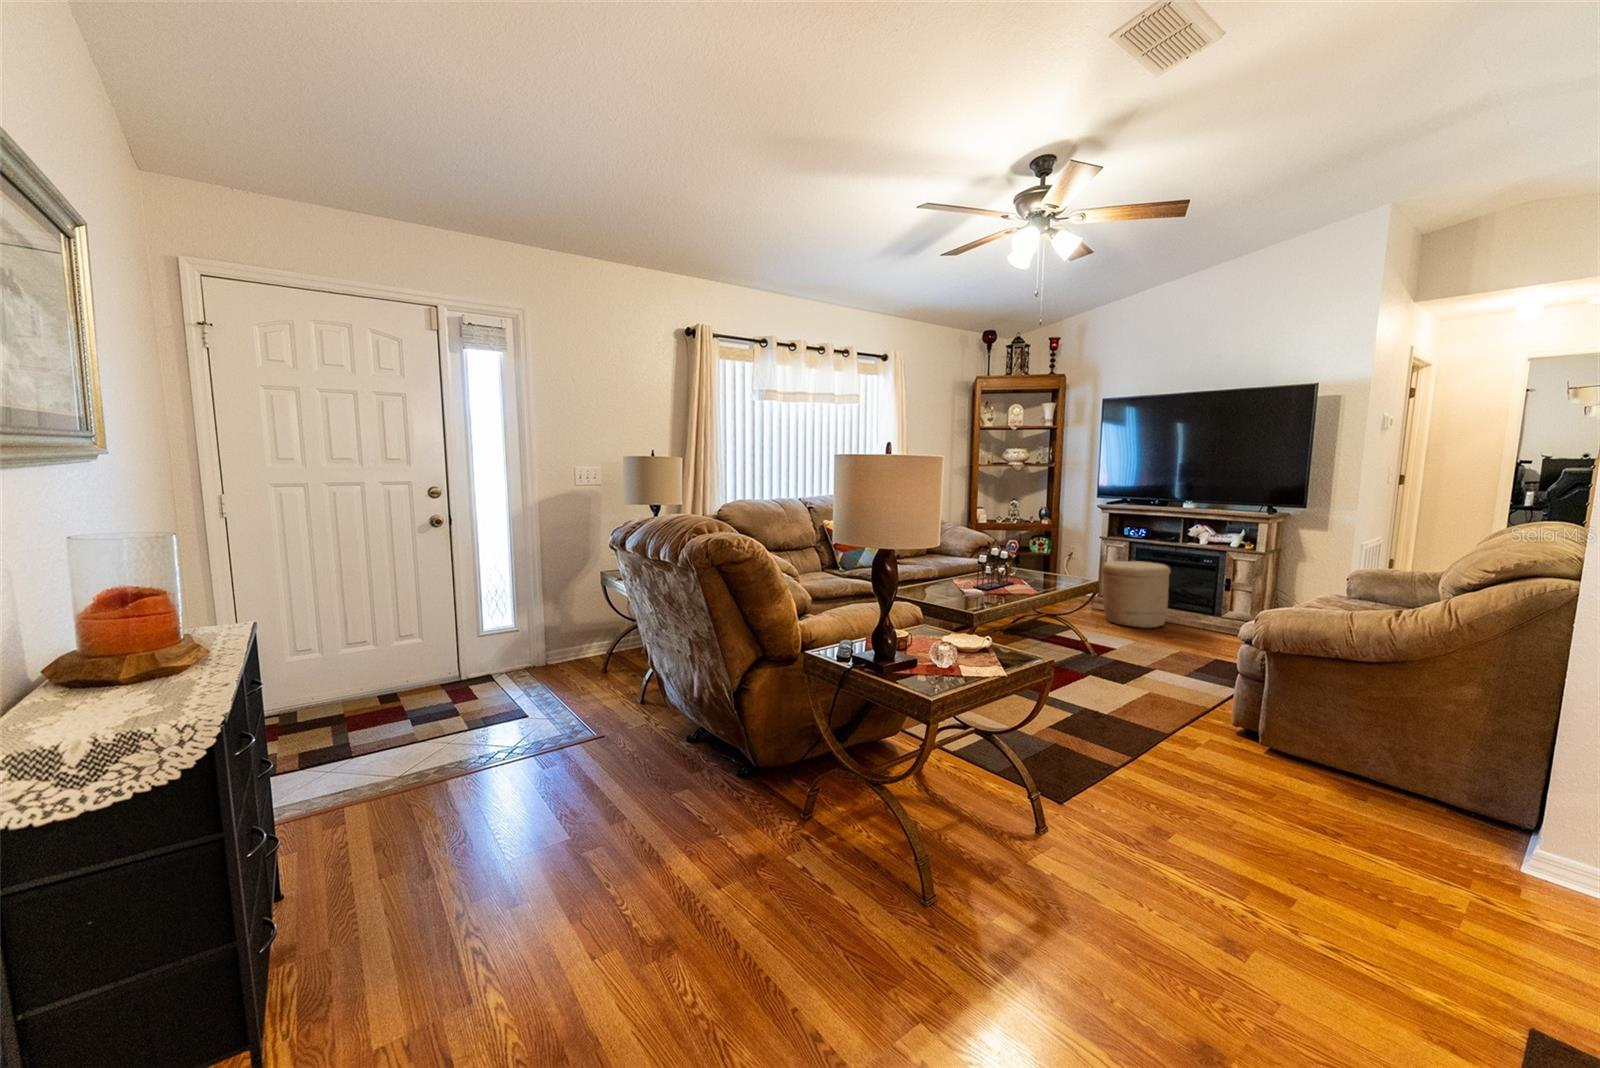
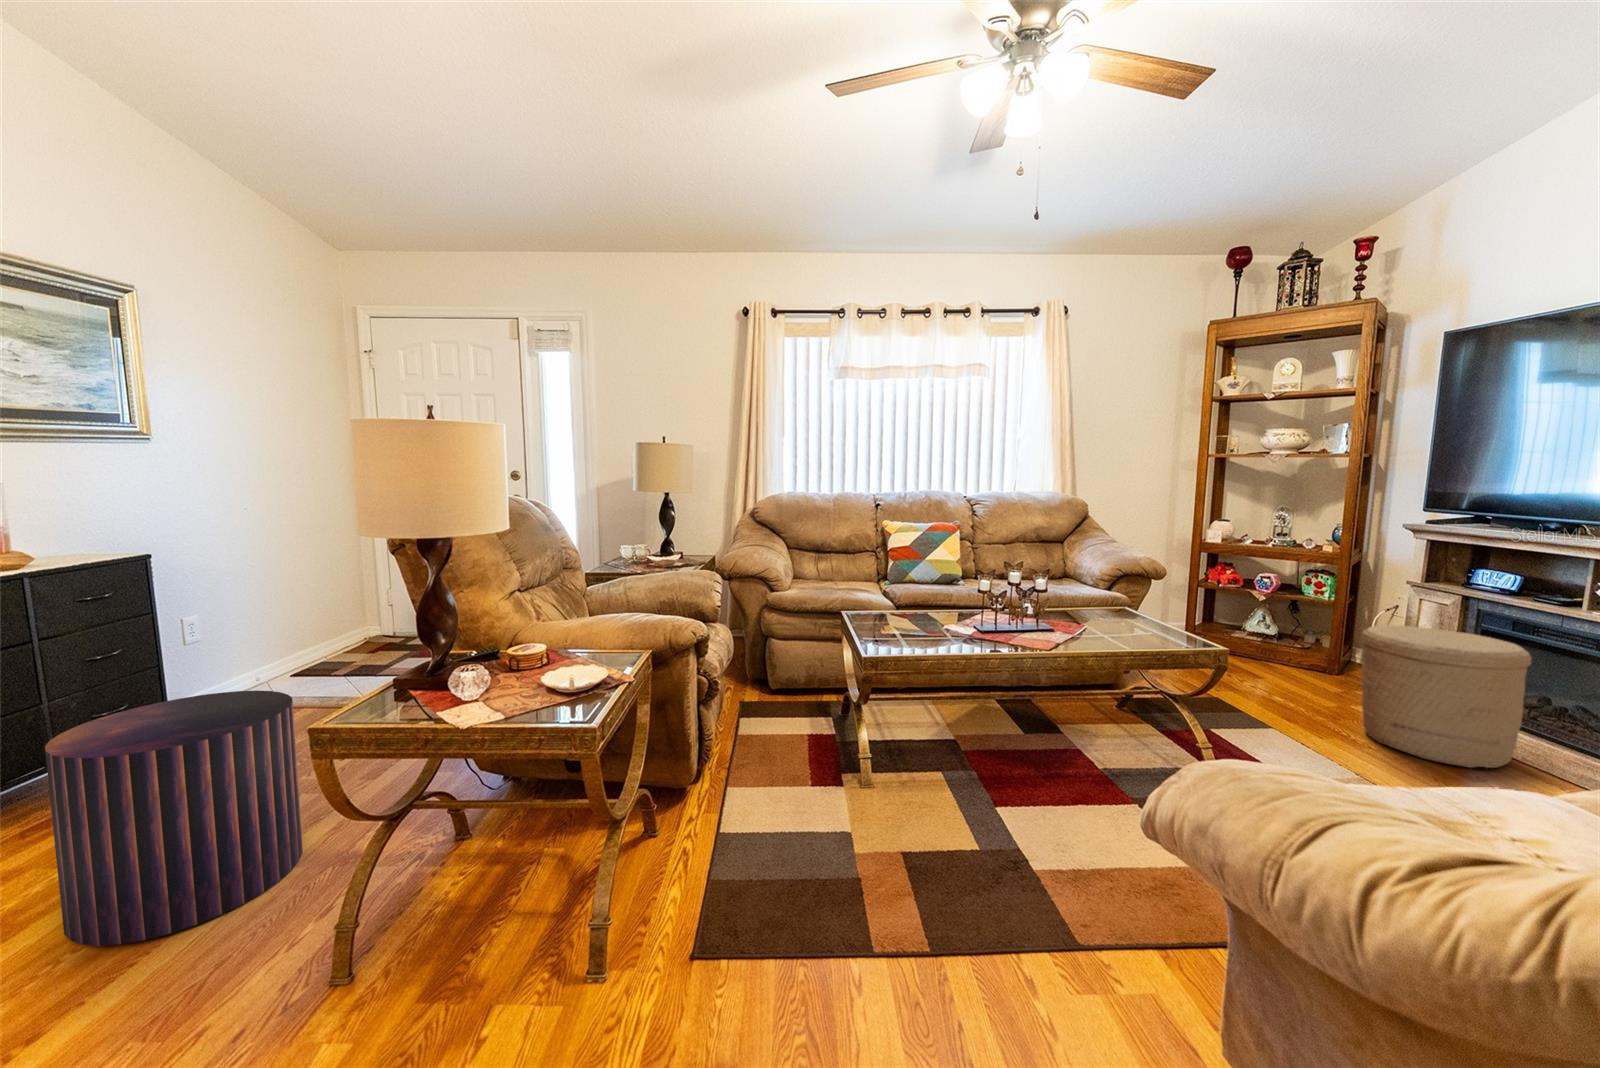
pouf: none [579,734,765,1009] -> present [45,691,303,946]

